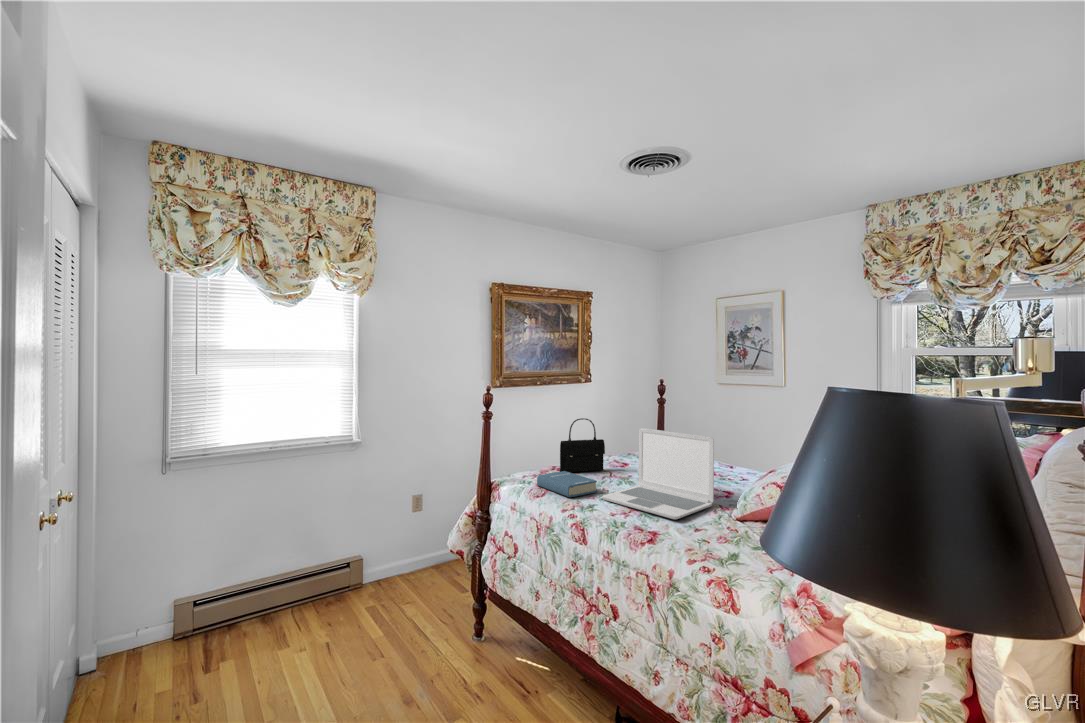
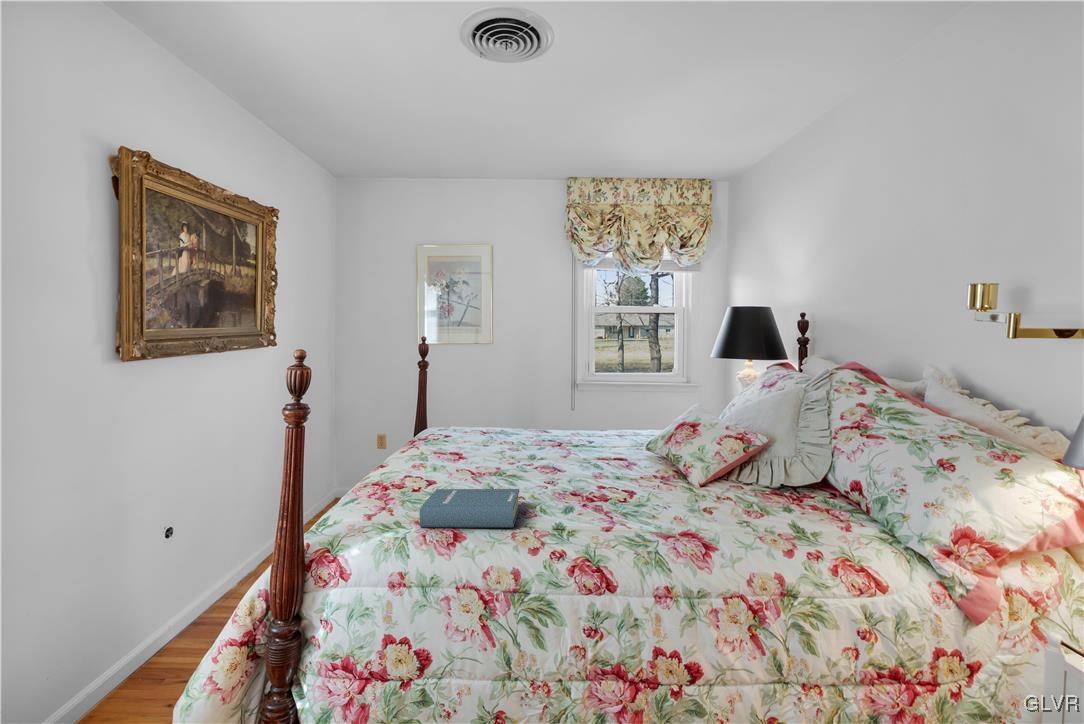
handbag: present [560,418,605,472] -> none [395,397,450,496]
laptop: present [602,428,714,519] -> none [542,394,685,514]

